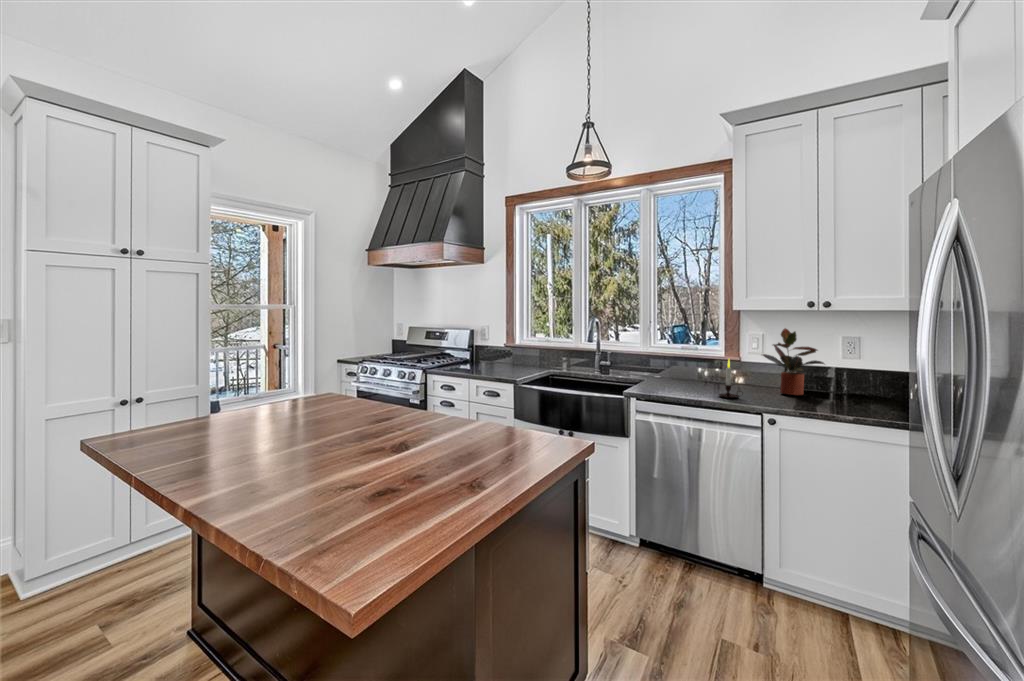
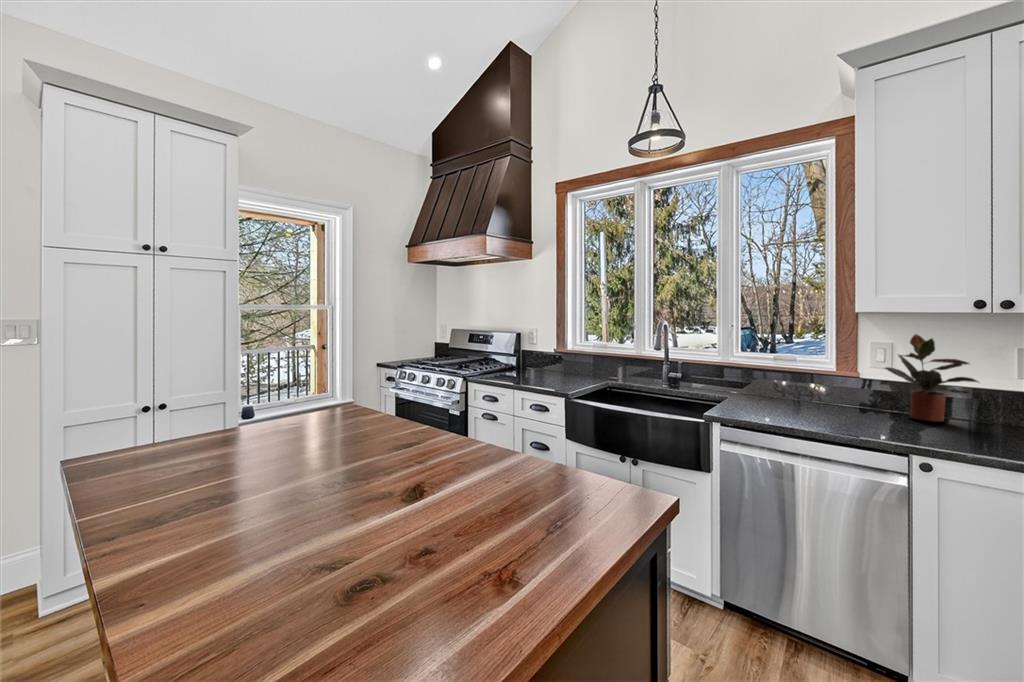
candle: present [719,360,741,398] -> none [826,372,862,424]

